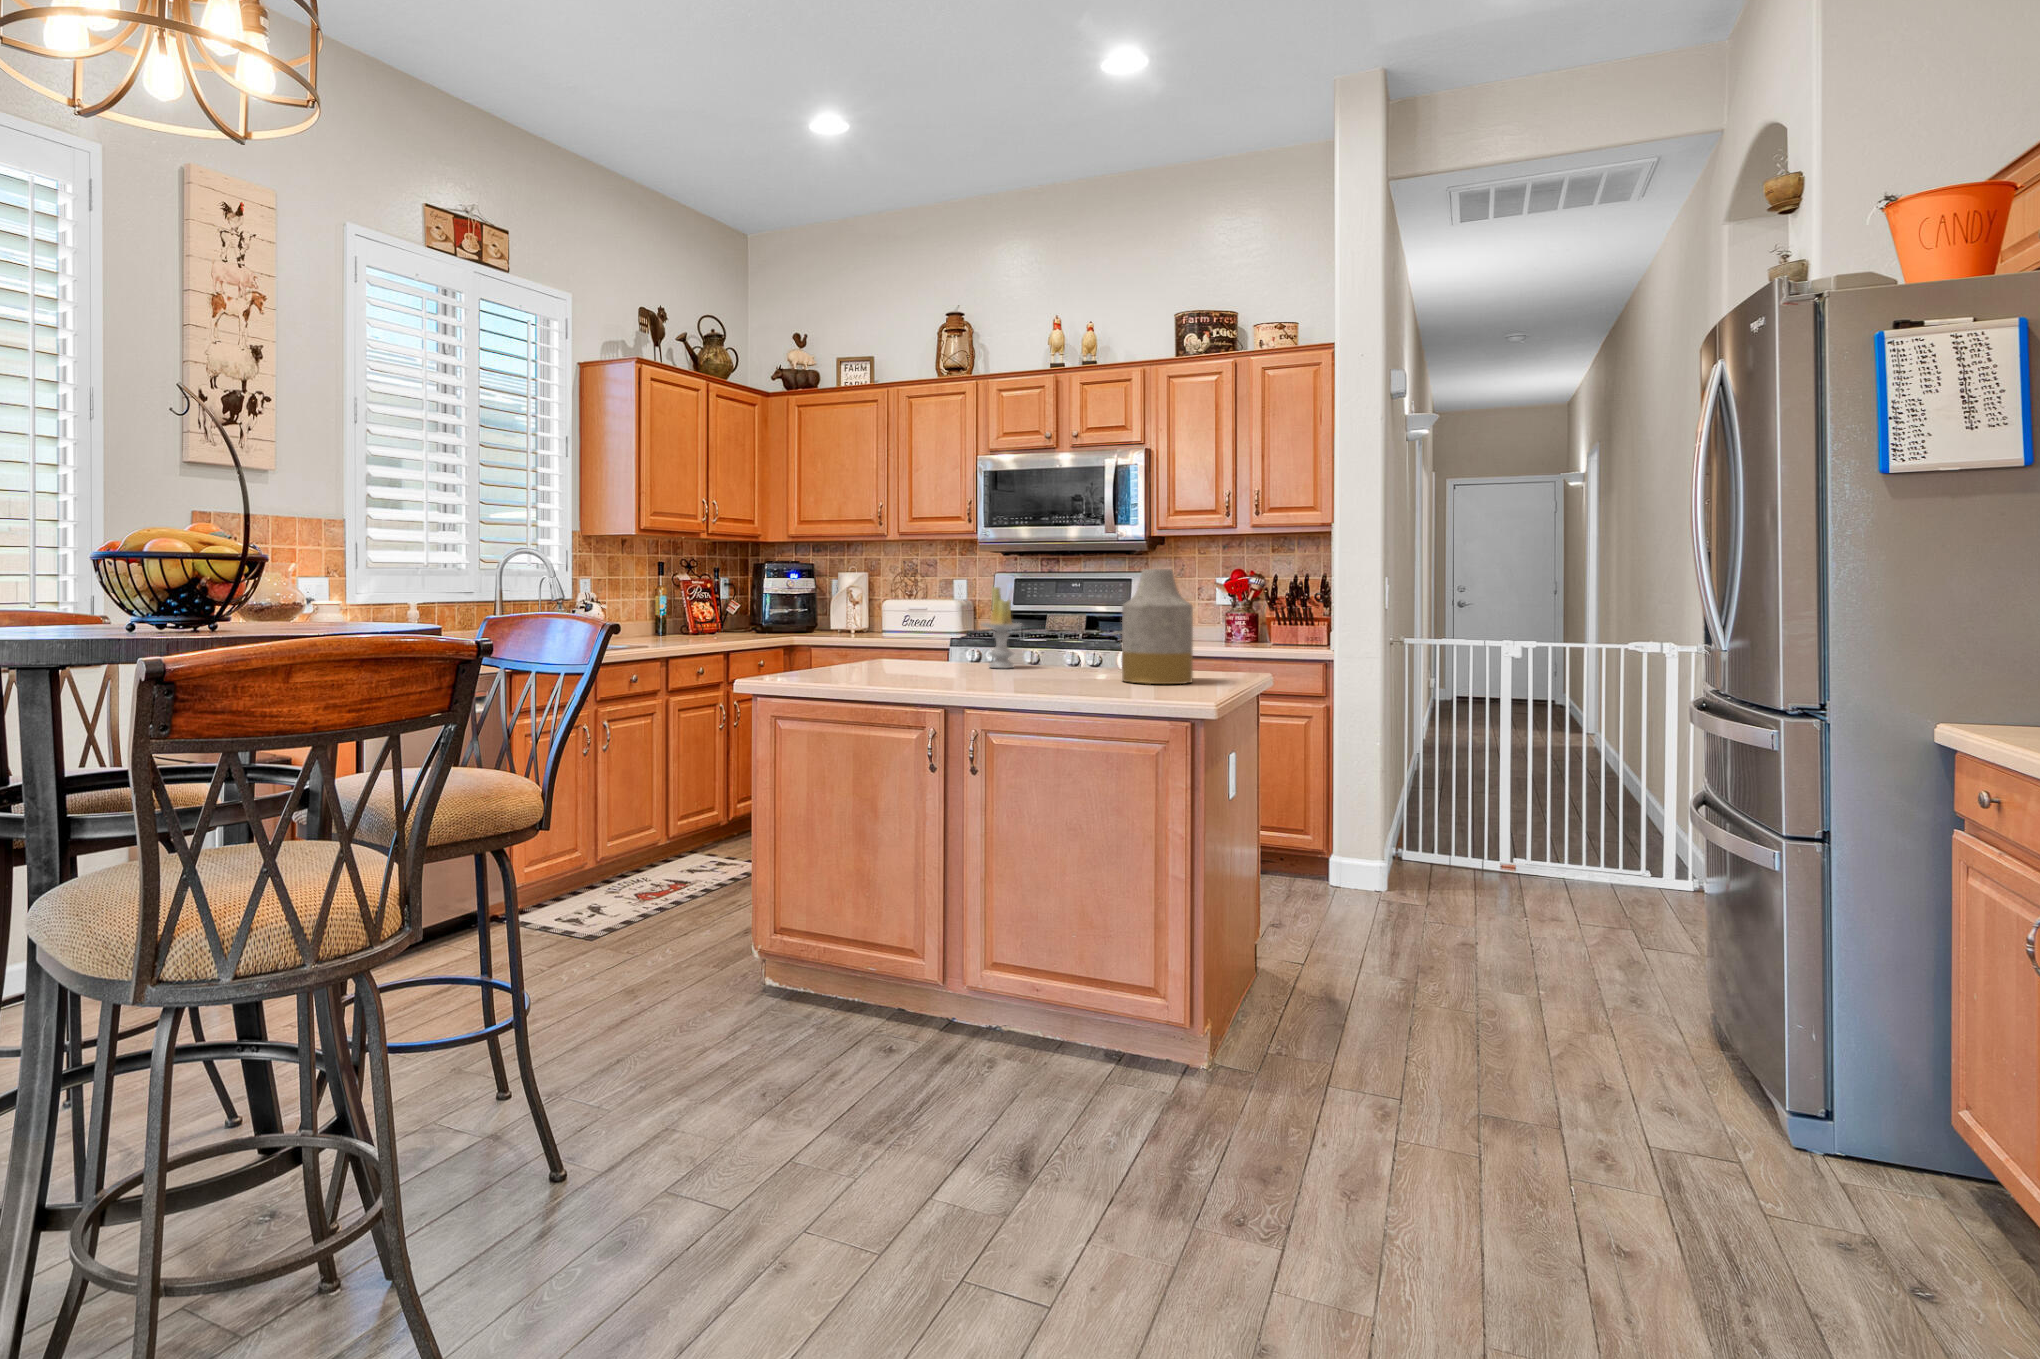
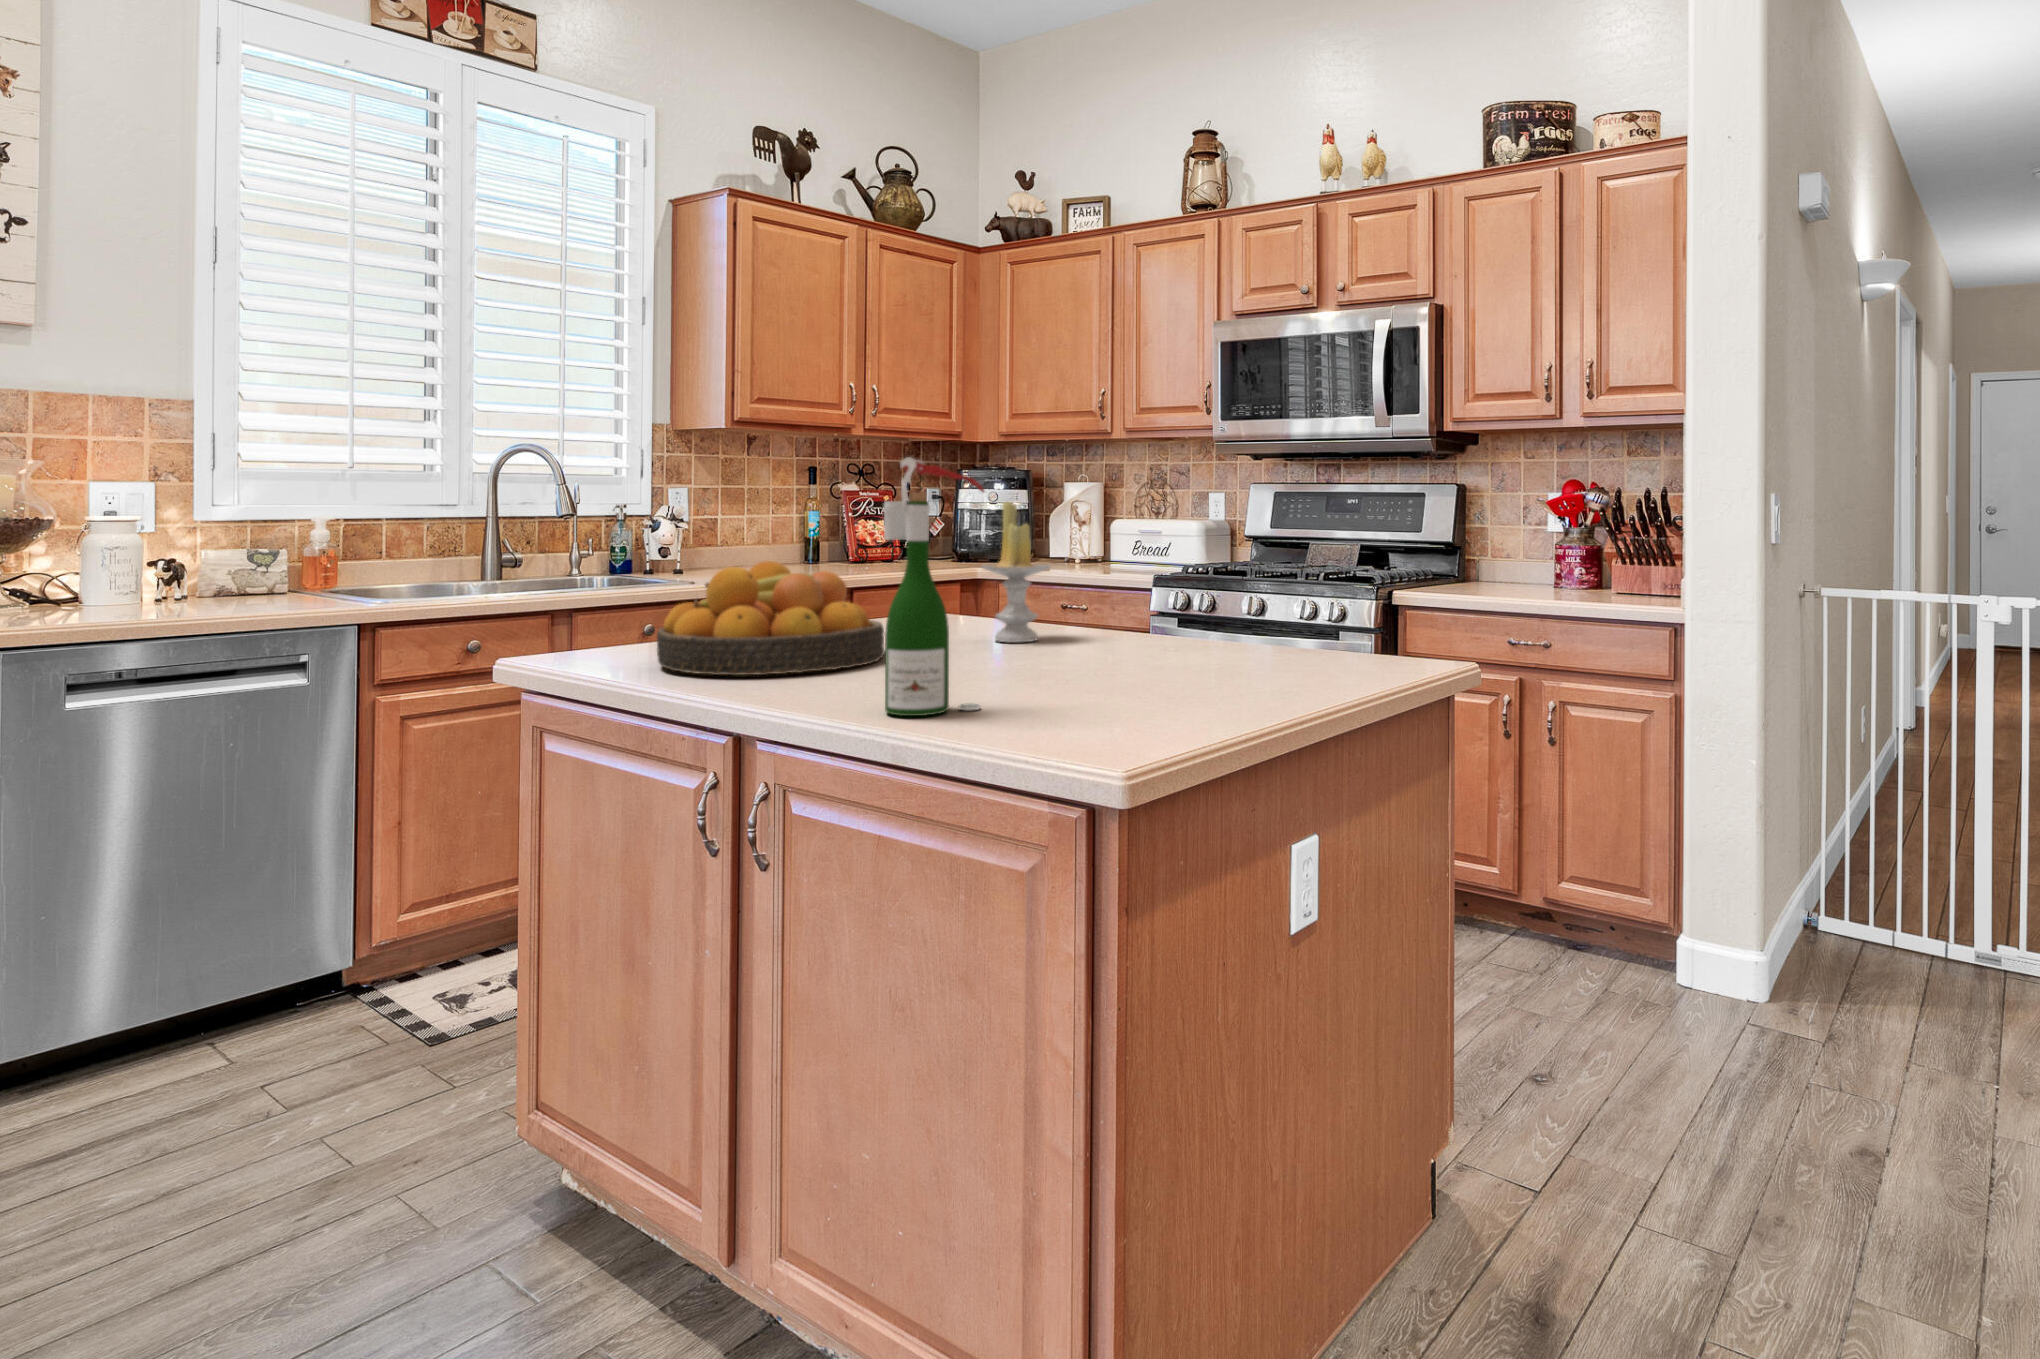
wine bottle: none [1036,565,1087,693] -> present [884,457,984,716]
vase: present [1122,569,1193,684] -> none [1122,469,1252,694]
fruit bowl: none [839,621,961,682] -> present [657,561,884,675]

